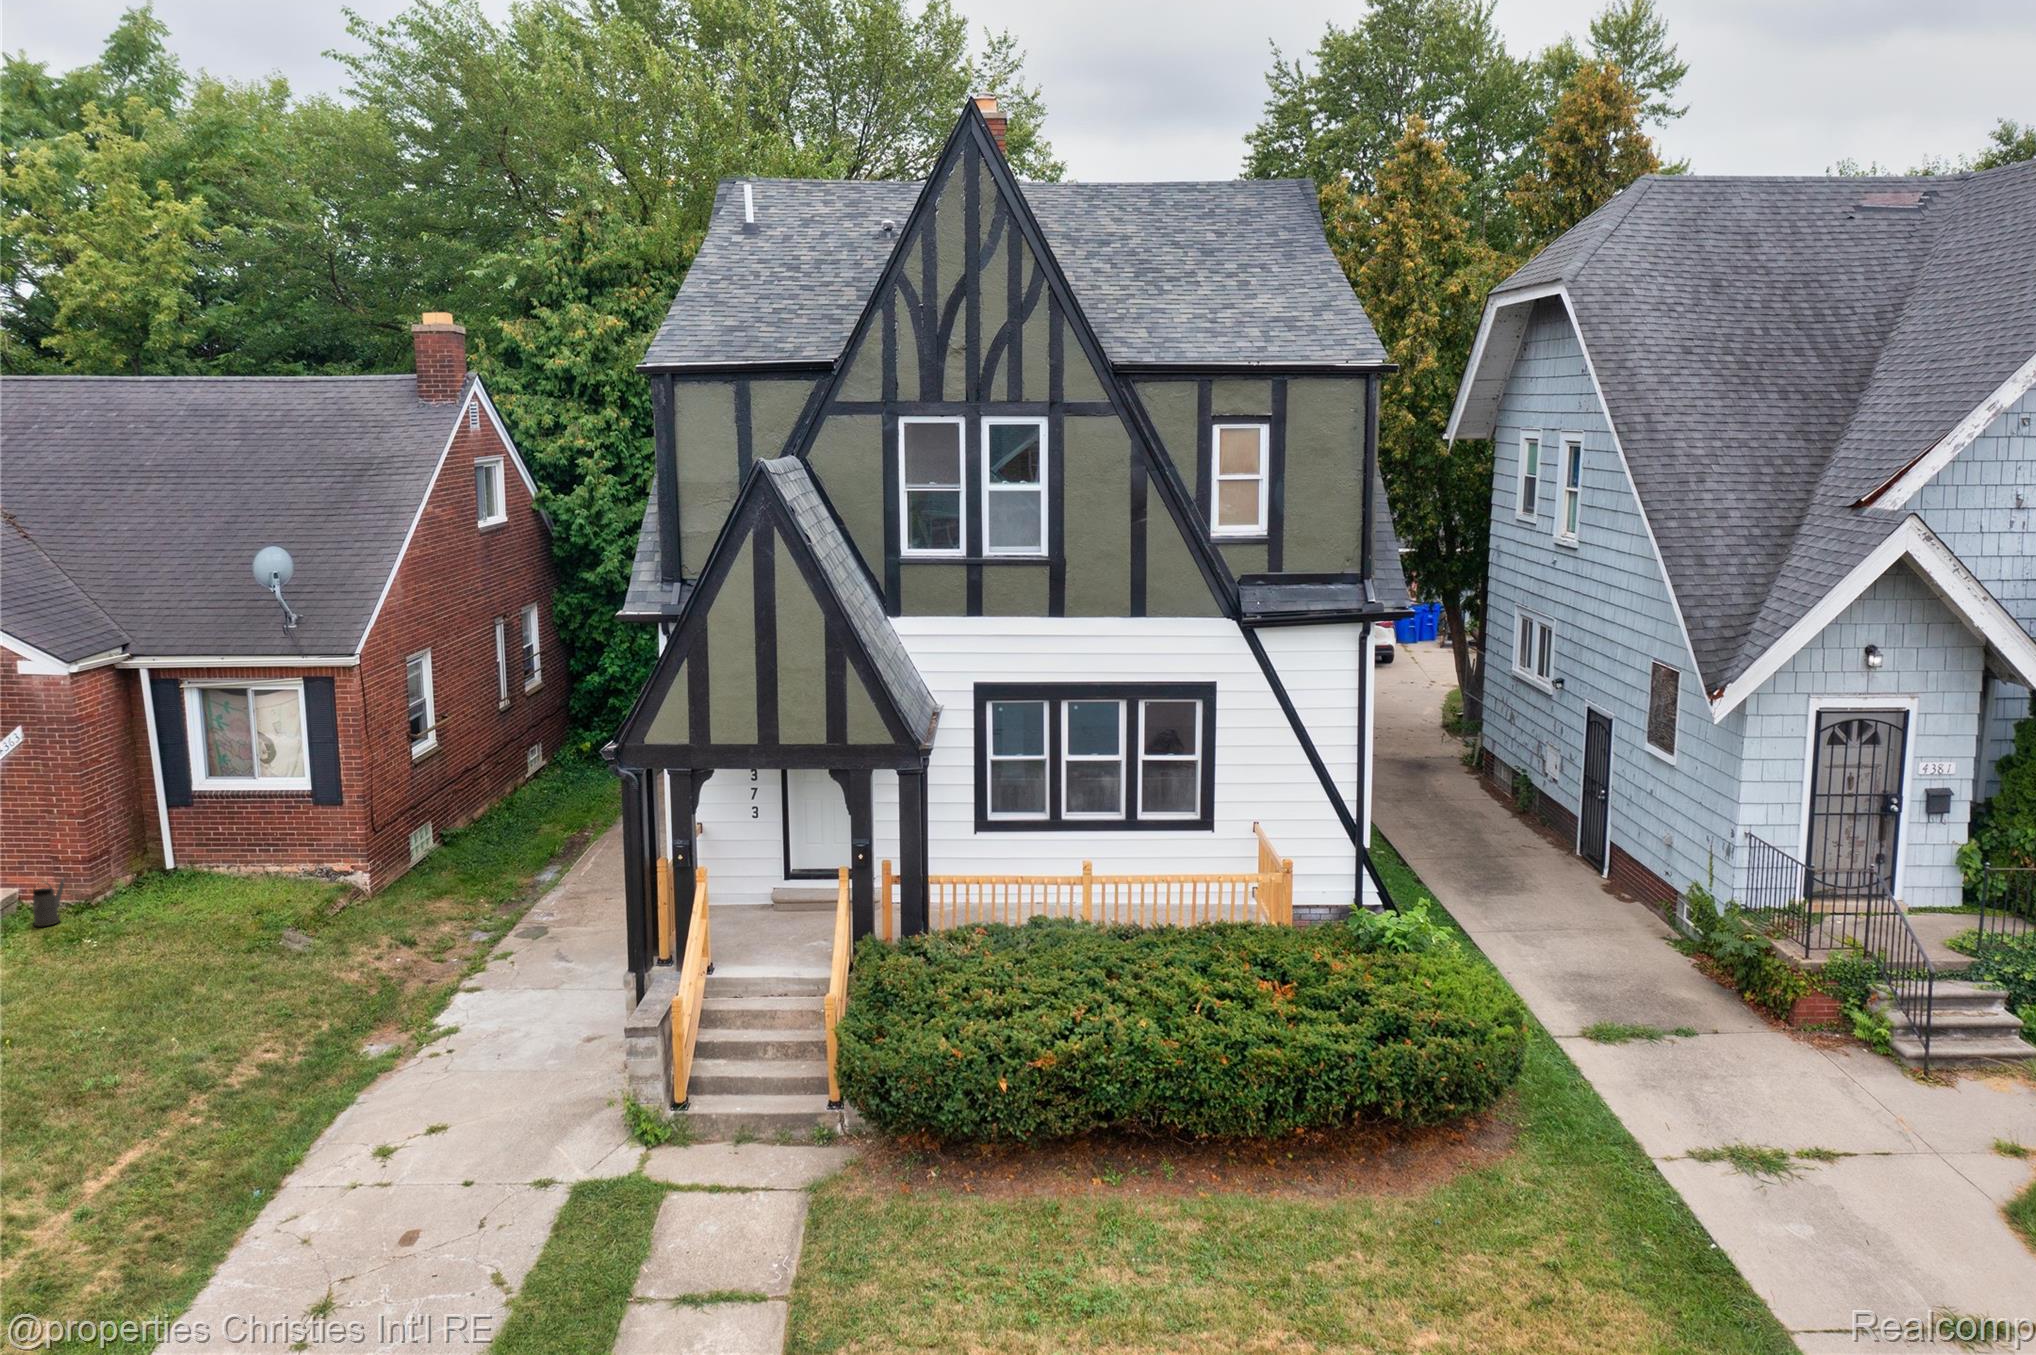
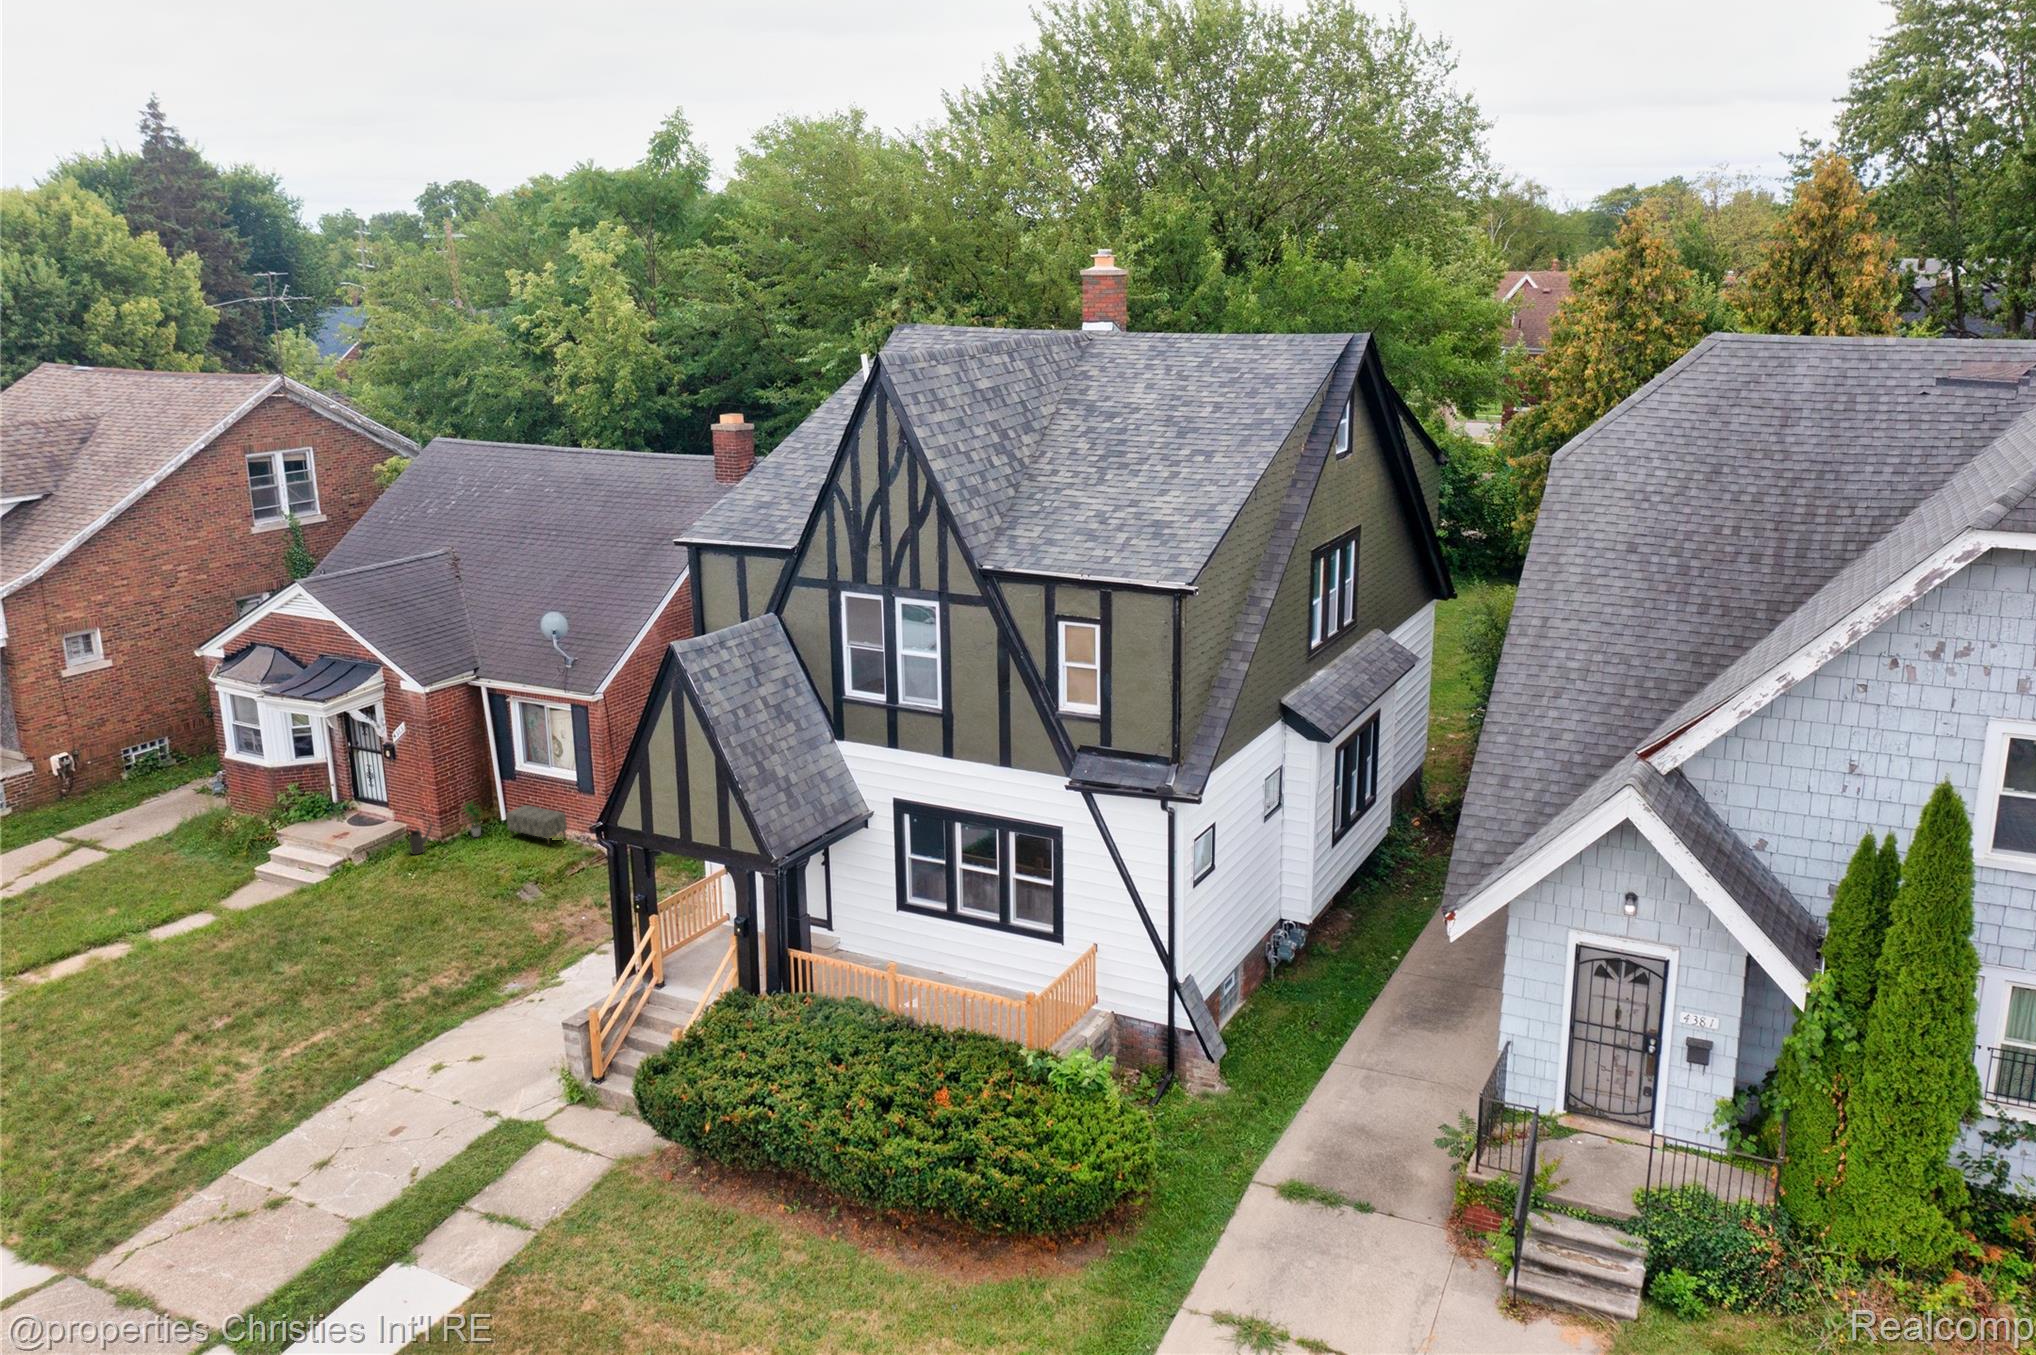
potted plant: none [108,836,153,894] -> present [465,803,481,837]
bench: none [193,839,297,887] -> present [506,805,567,845]

